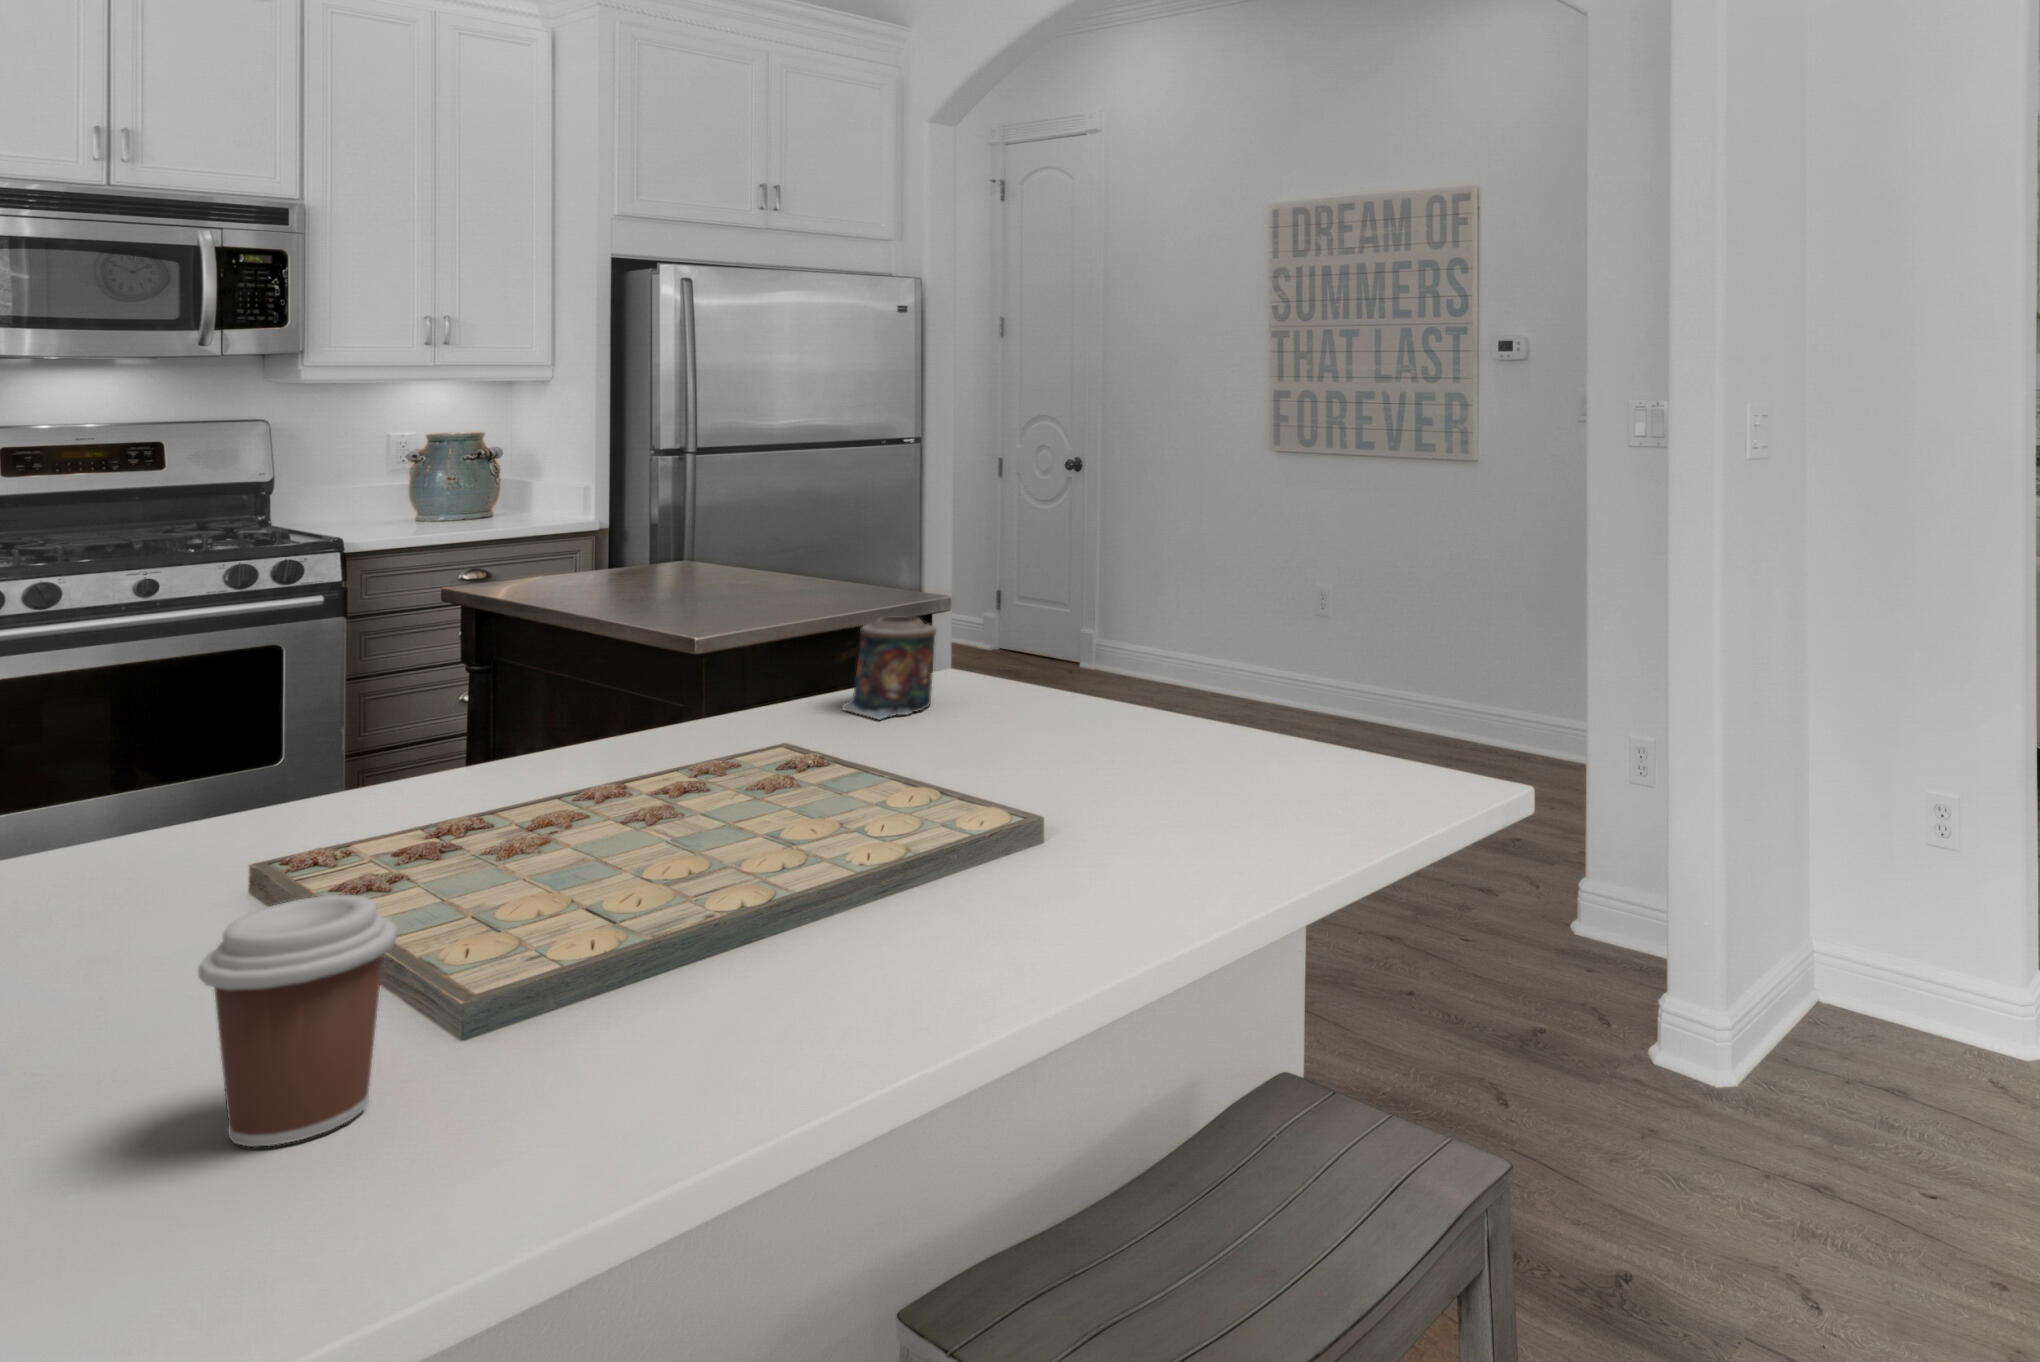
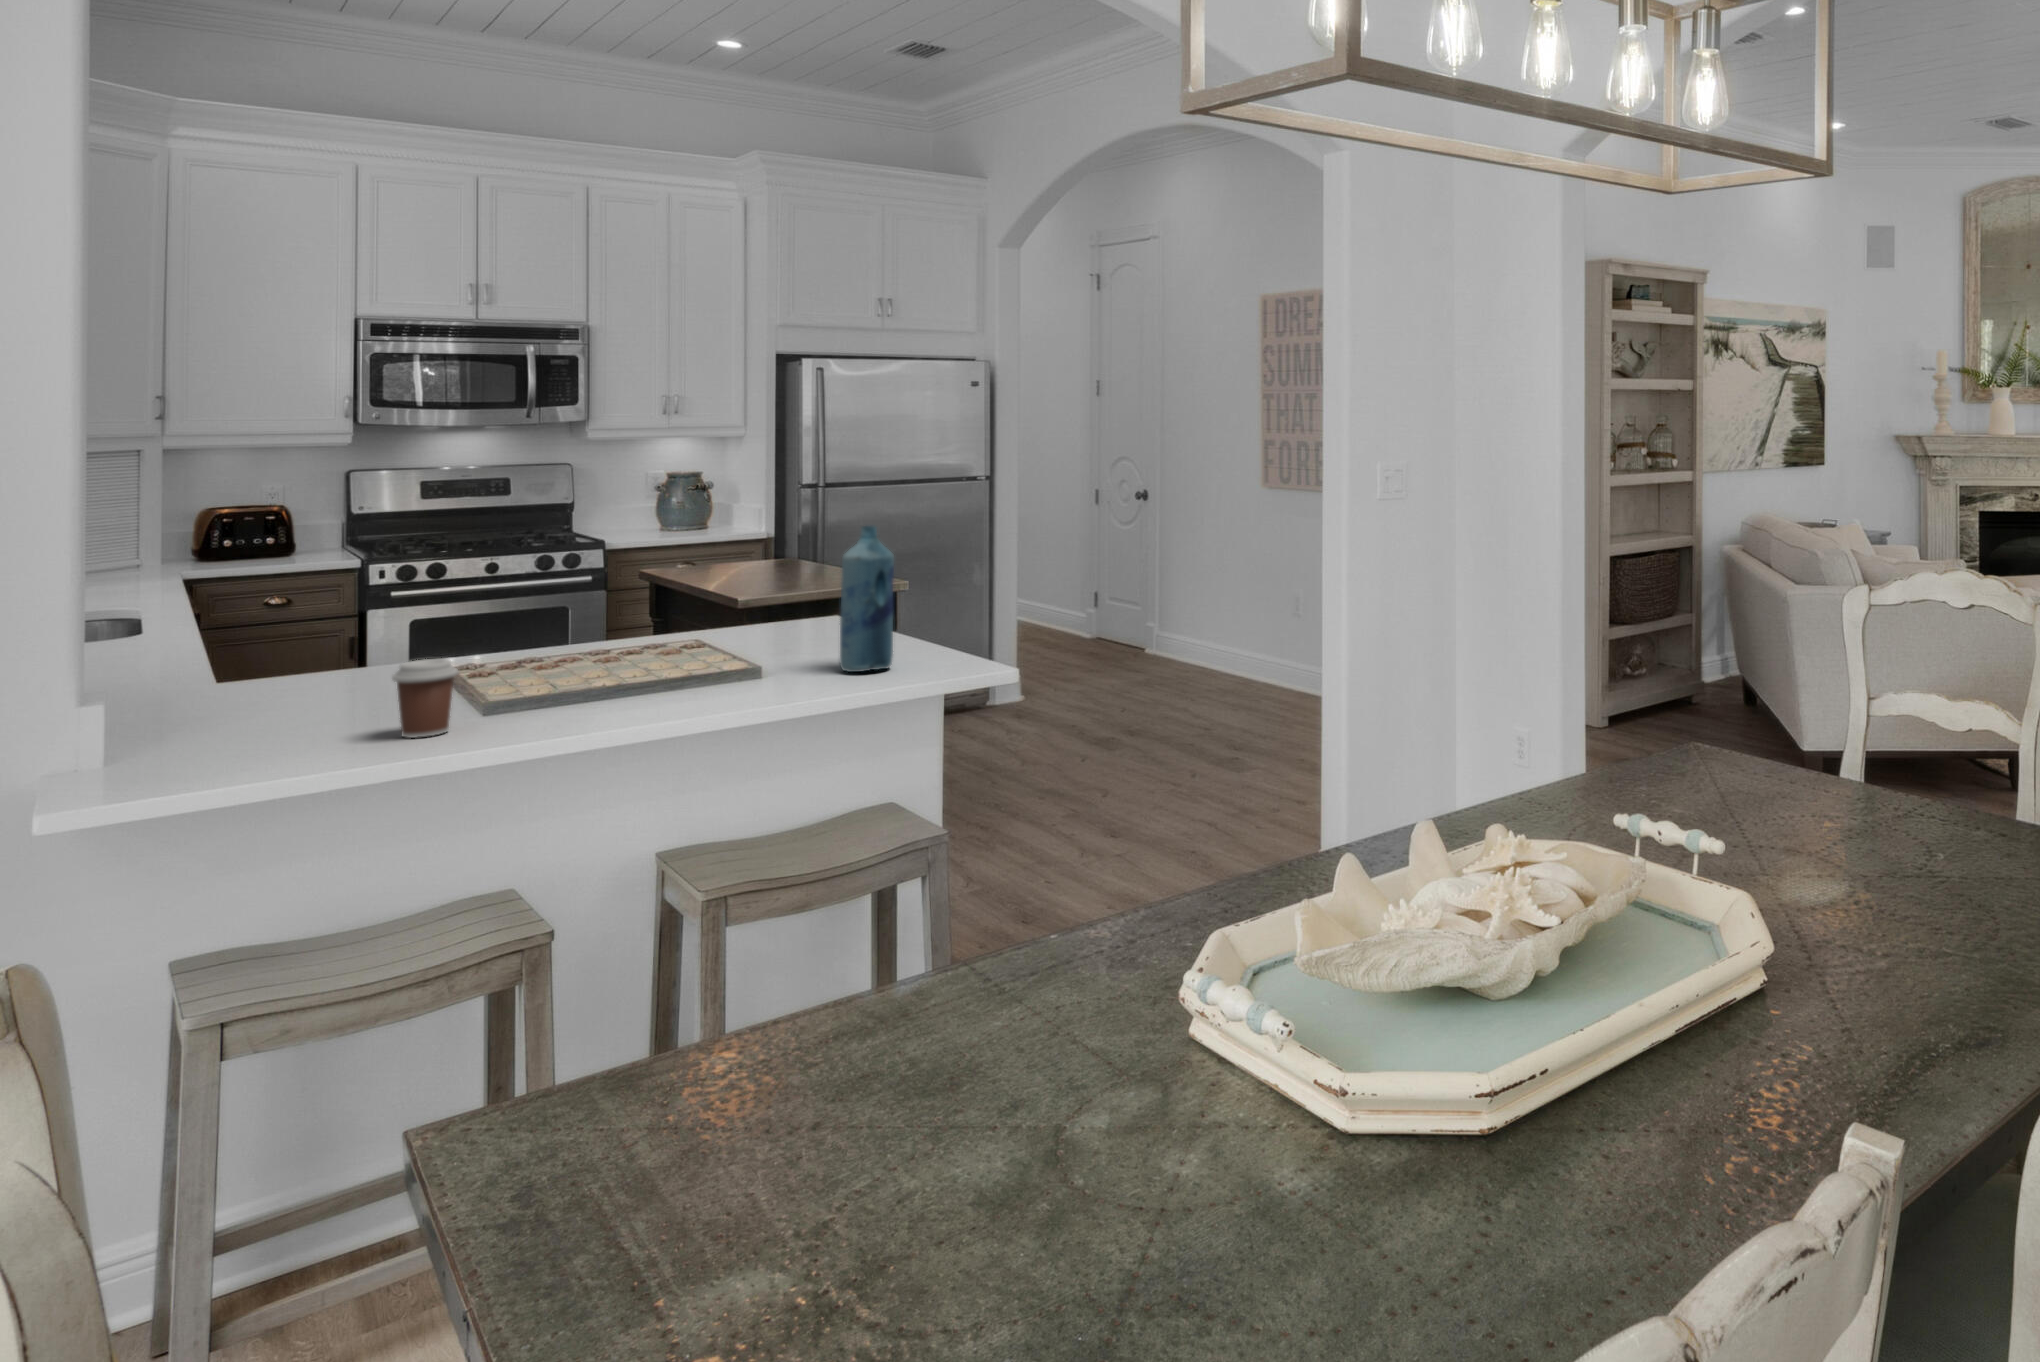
bottle: none [1137,507,1239,809] -> present [840,526,894,672]
candle: present [842,617,936,719] -> none [763,583,814,636]

